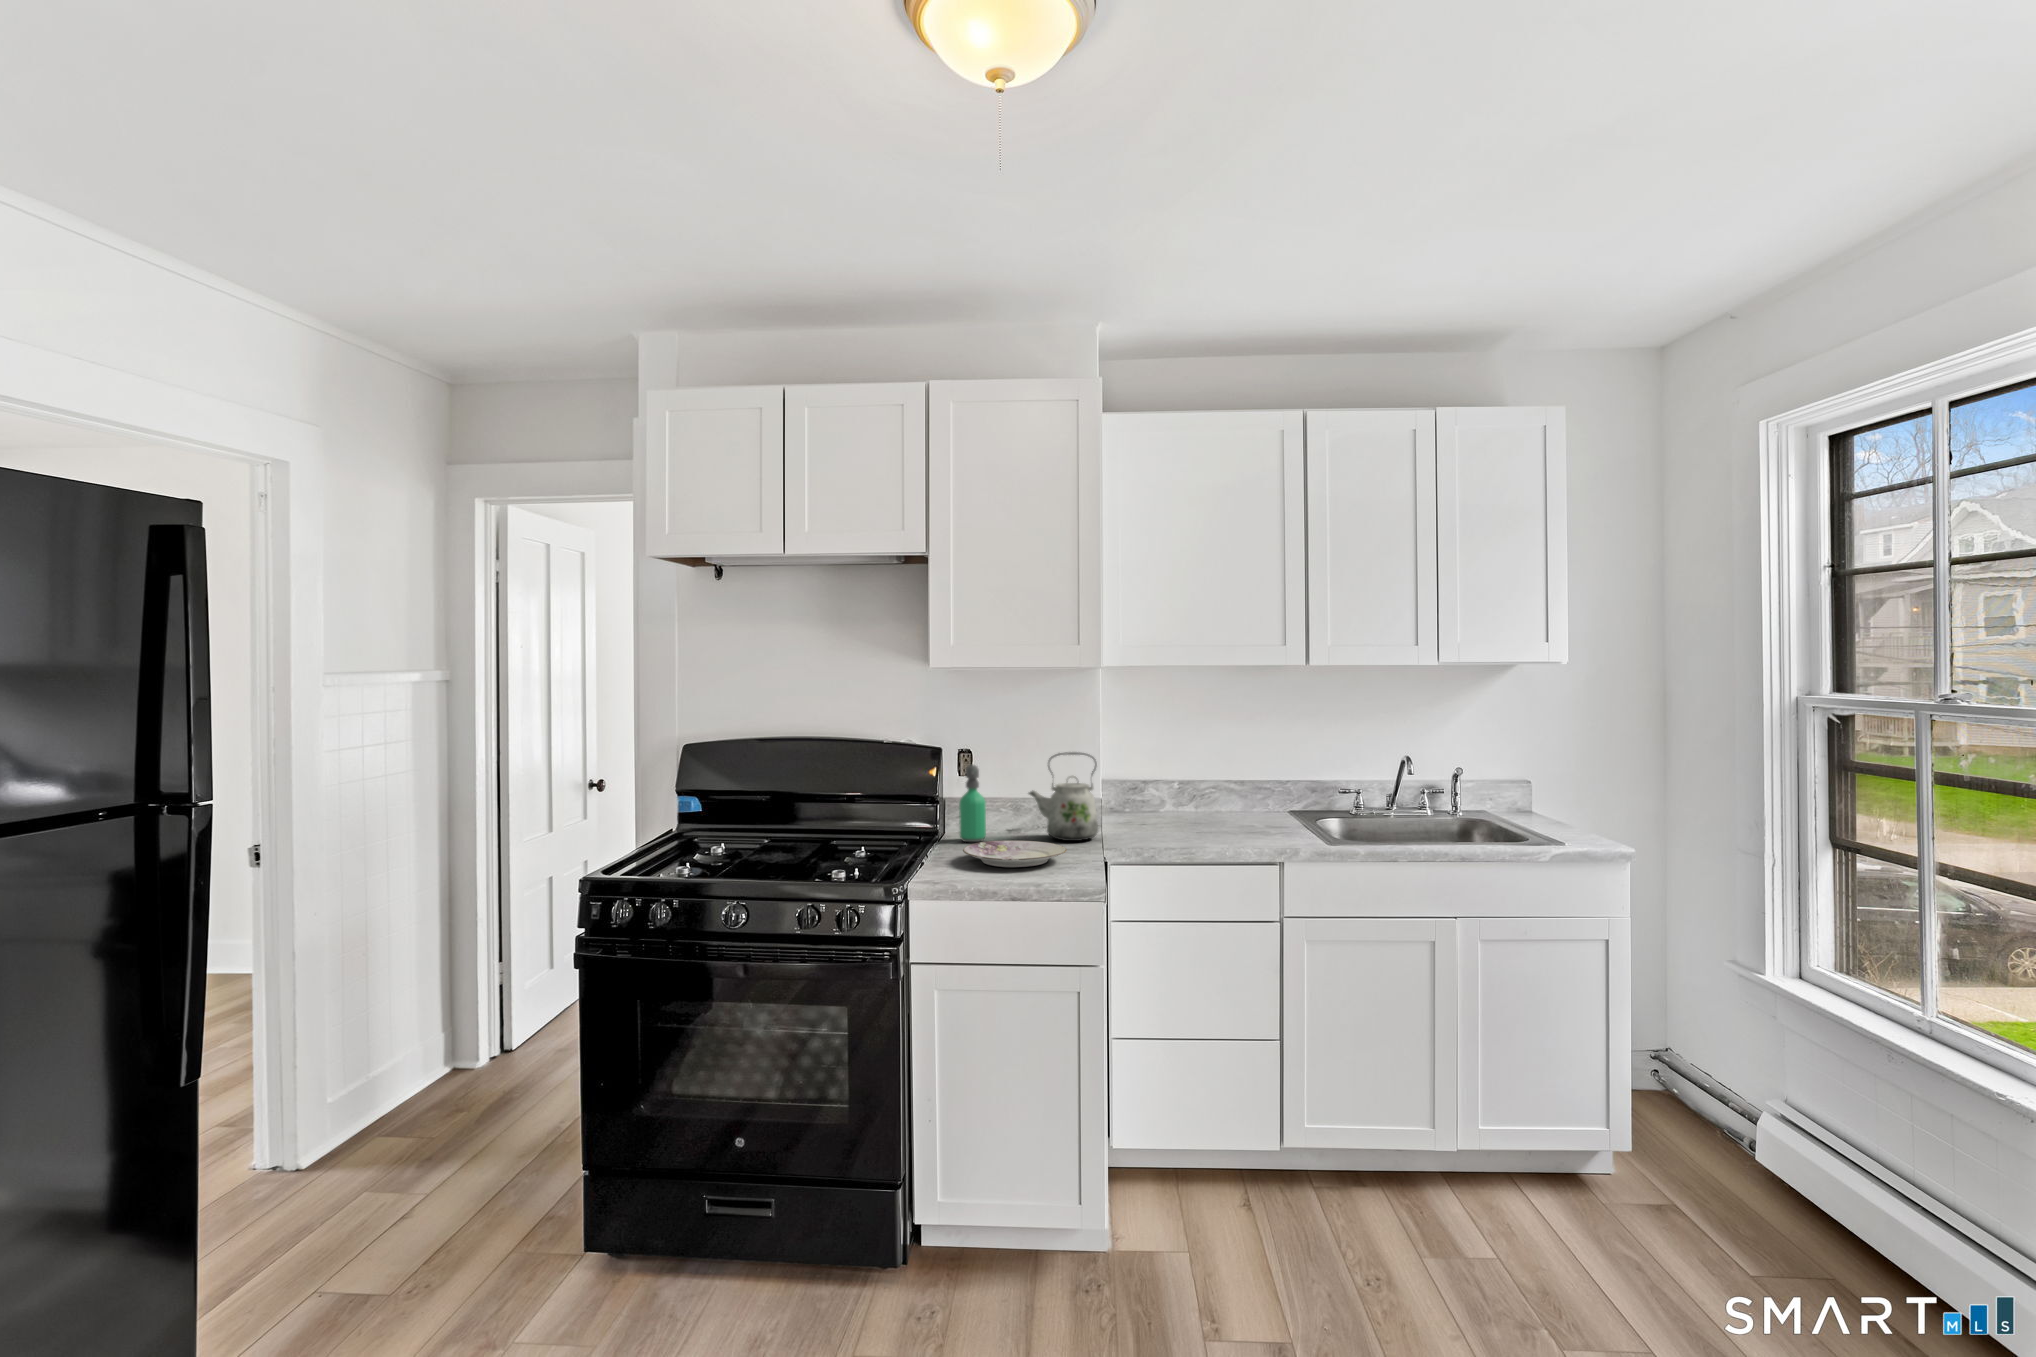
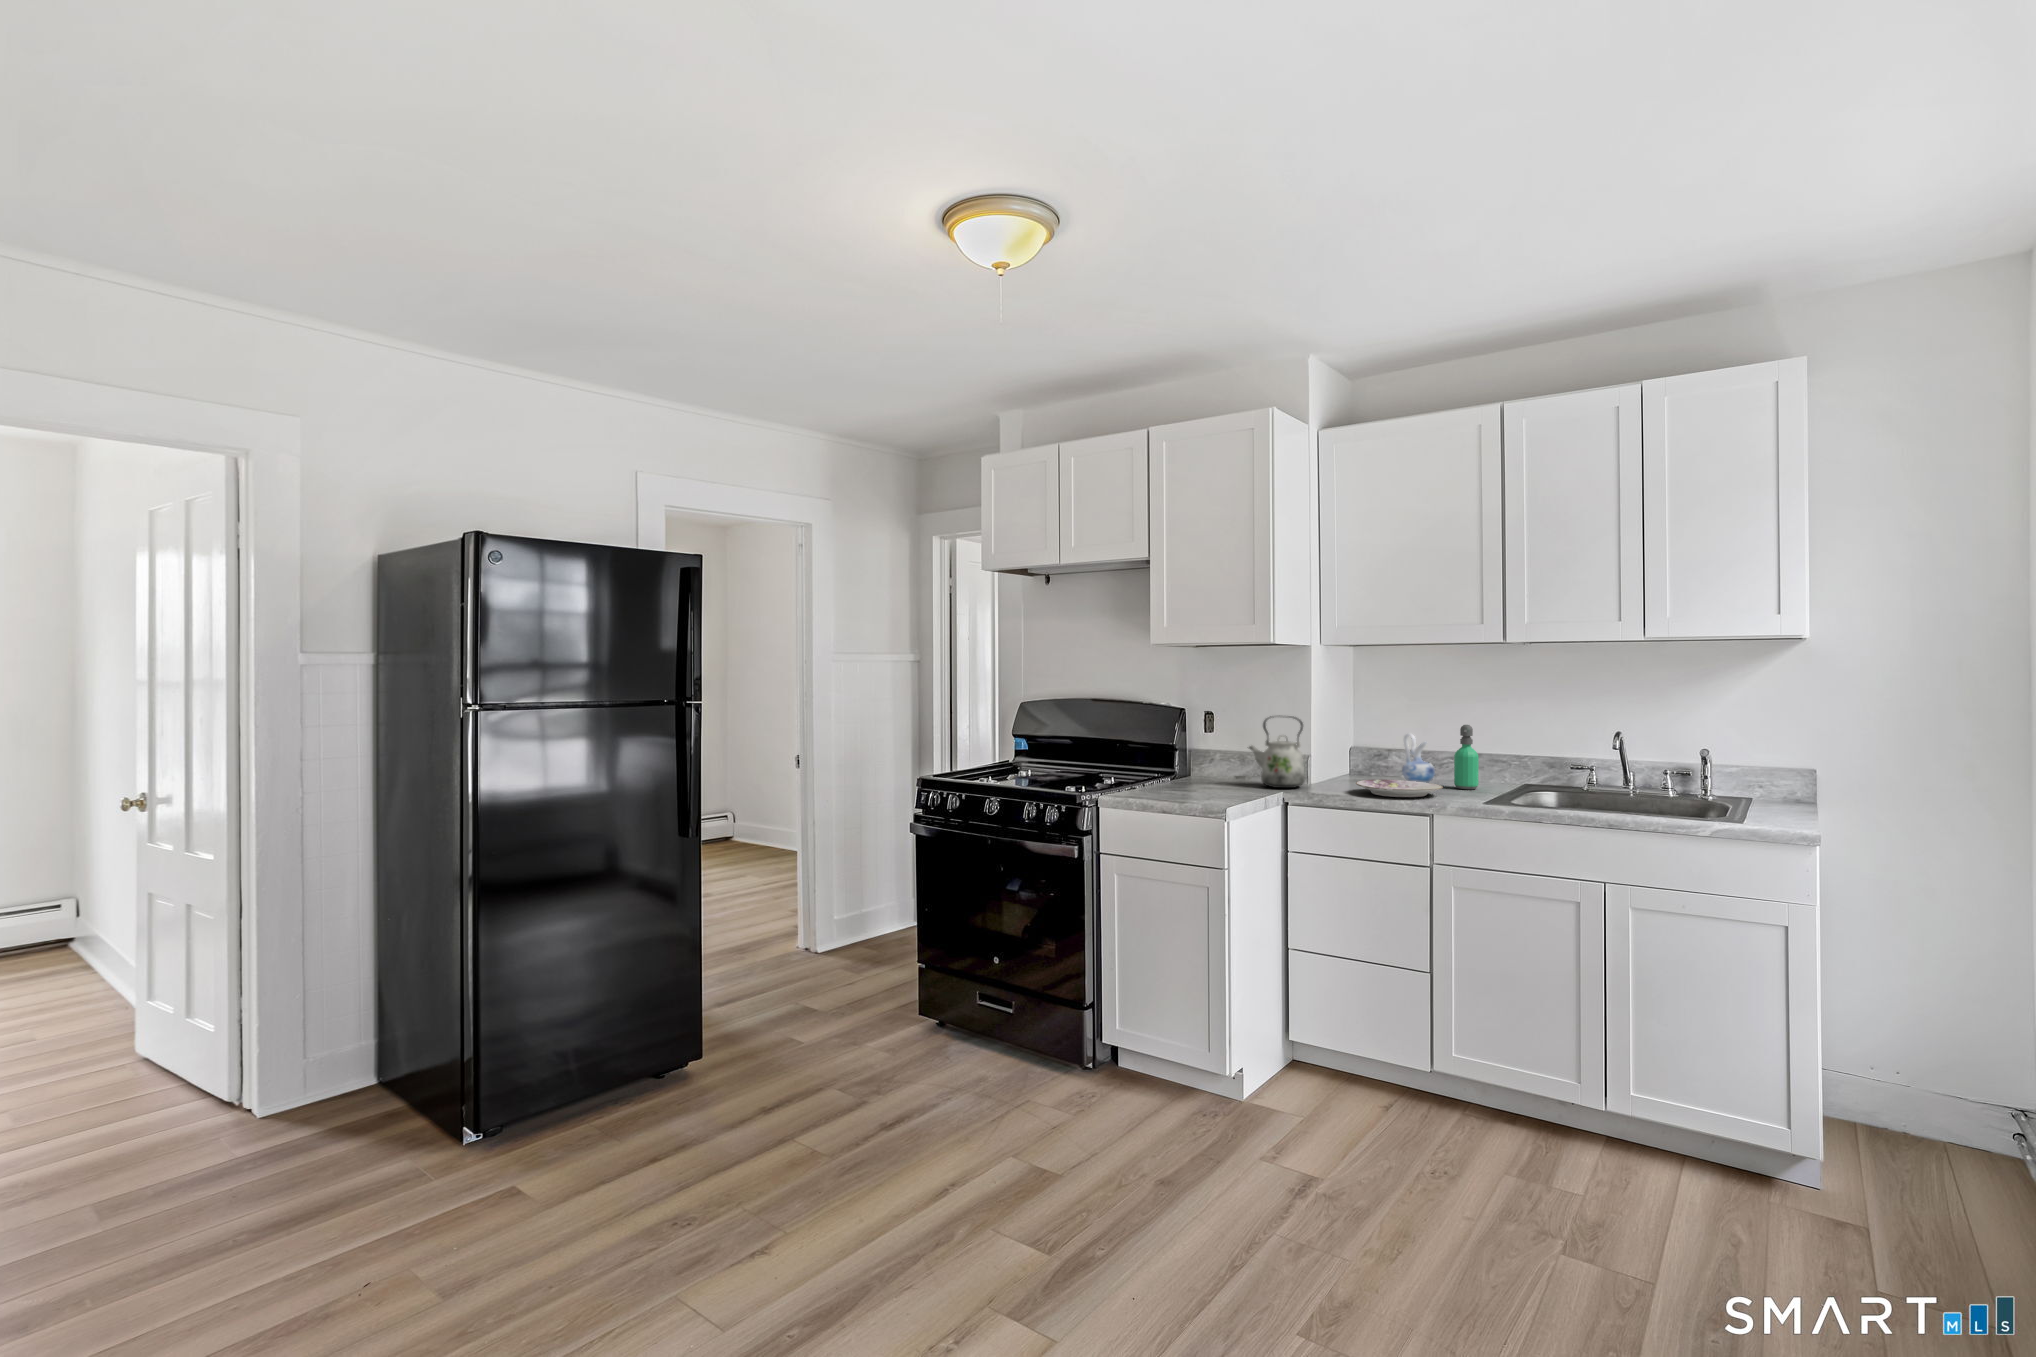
ceramic pitcher: none [1172,764,1206,822] -> present [1402,733,1435,783]
soap dispenser: present [959,765,986,842] -> present [1454,725,1479,789]
plate: present [963,840,1067,867] -> present [1356,779,1443,797]

